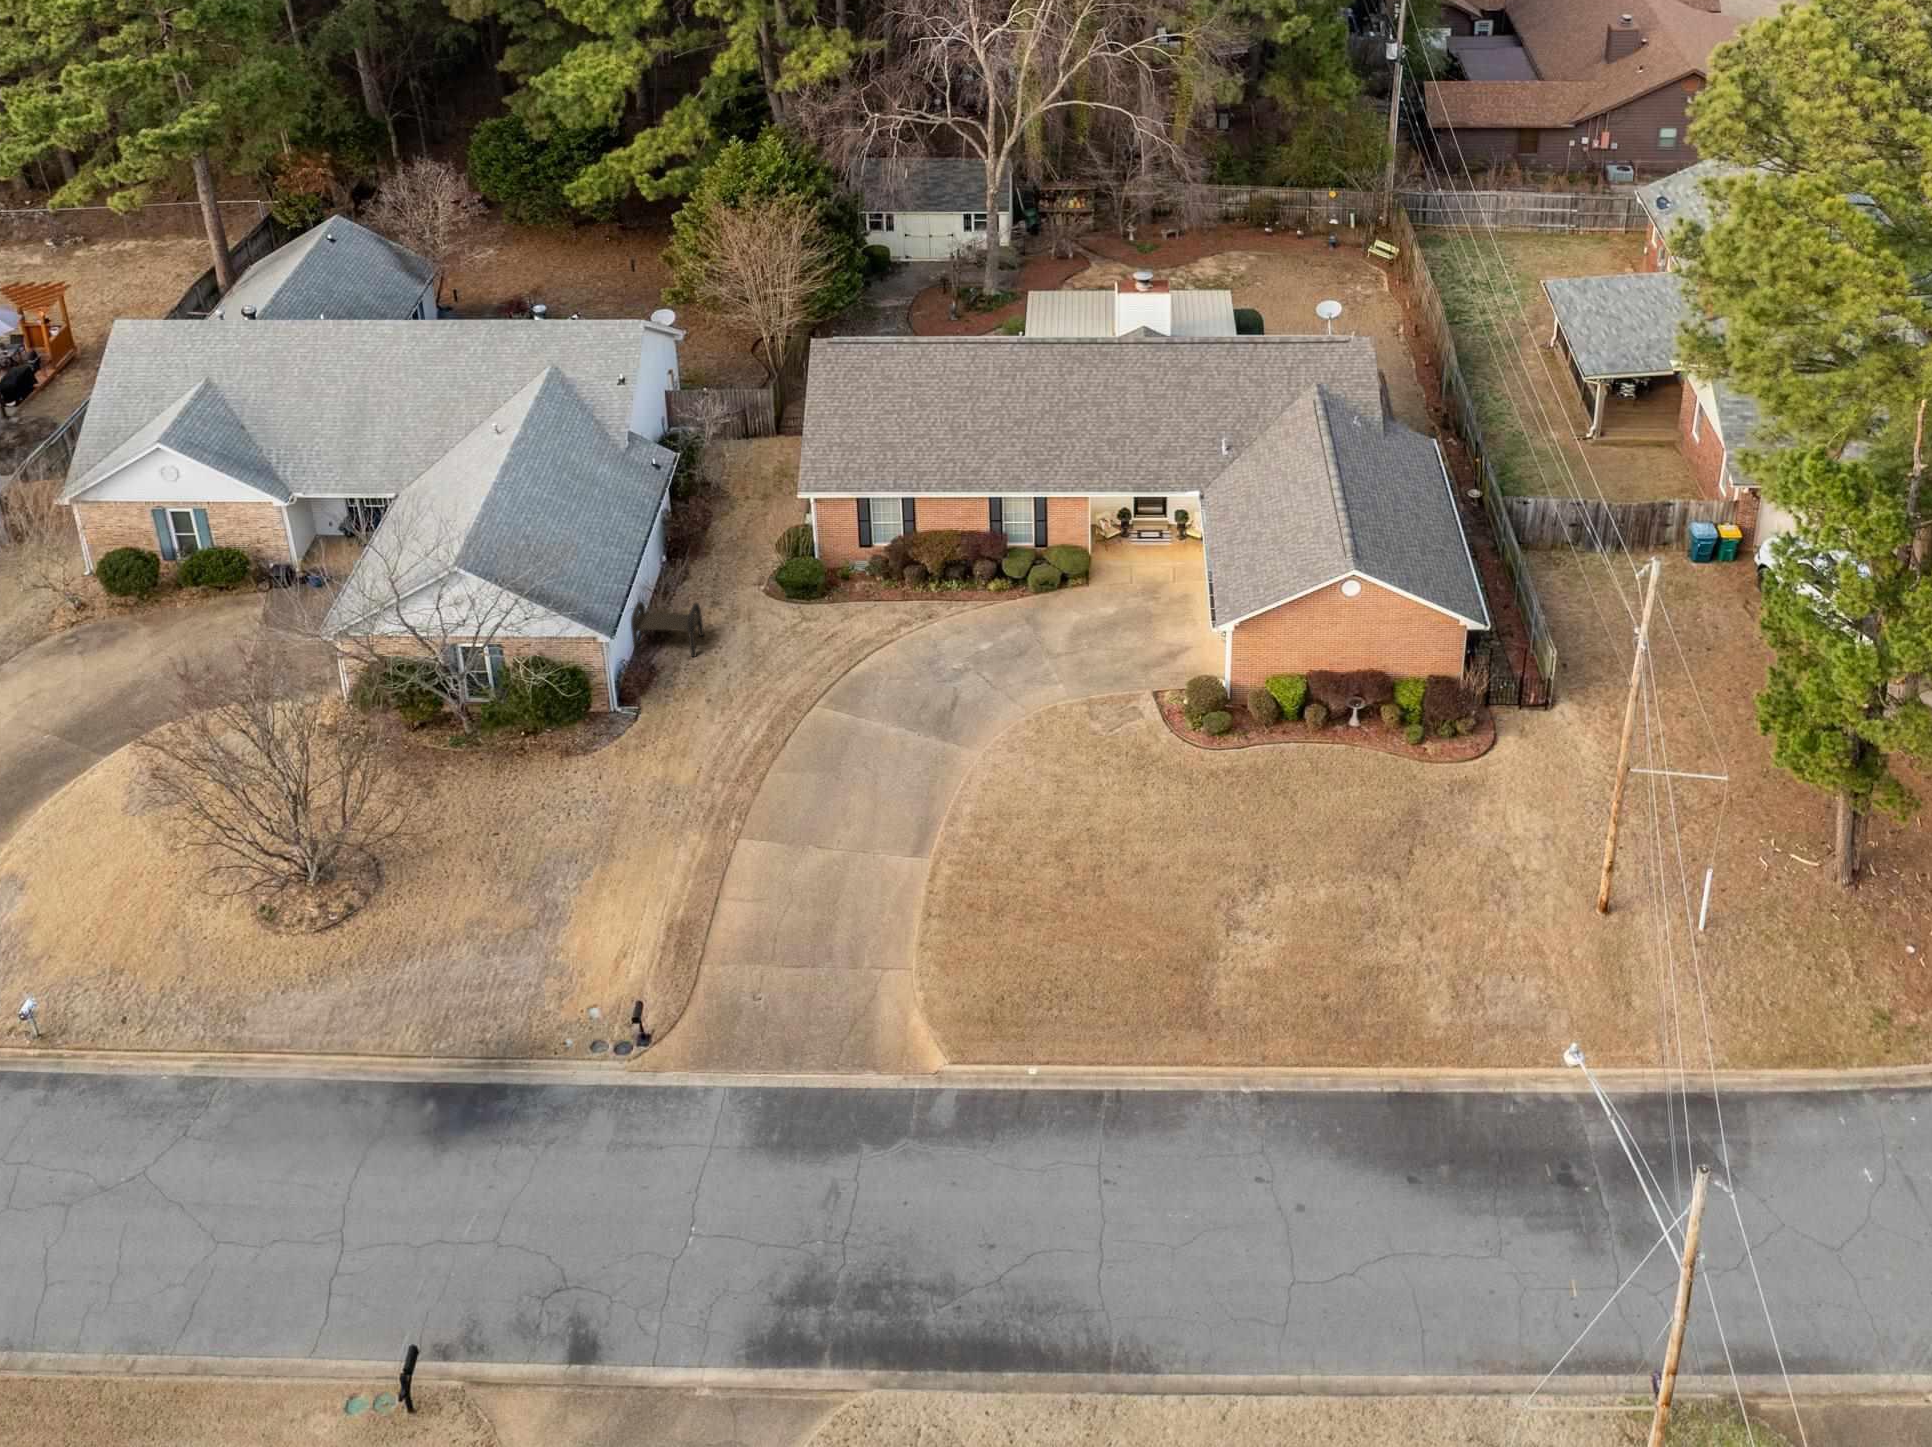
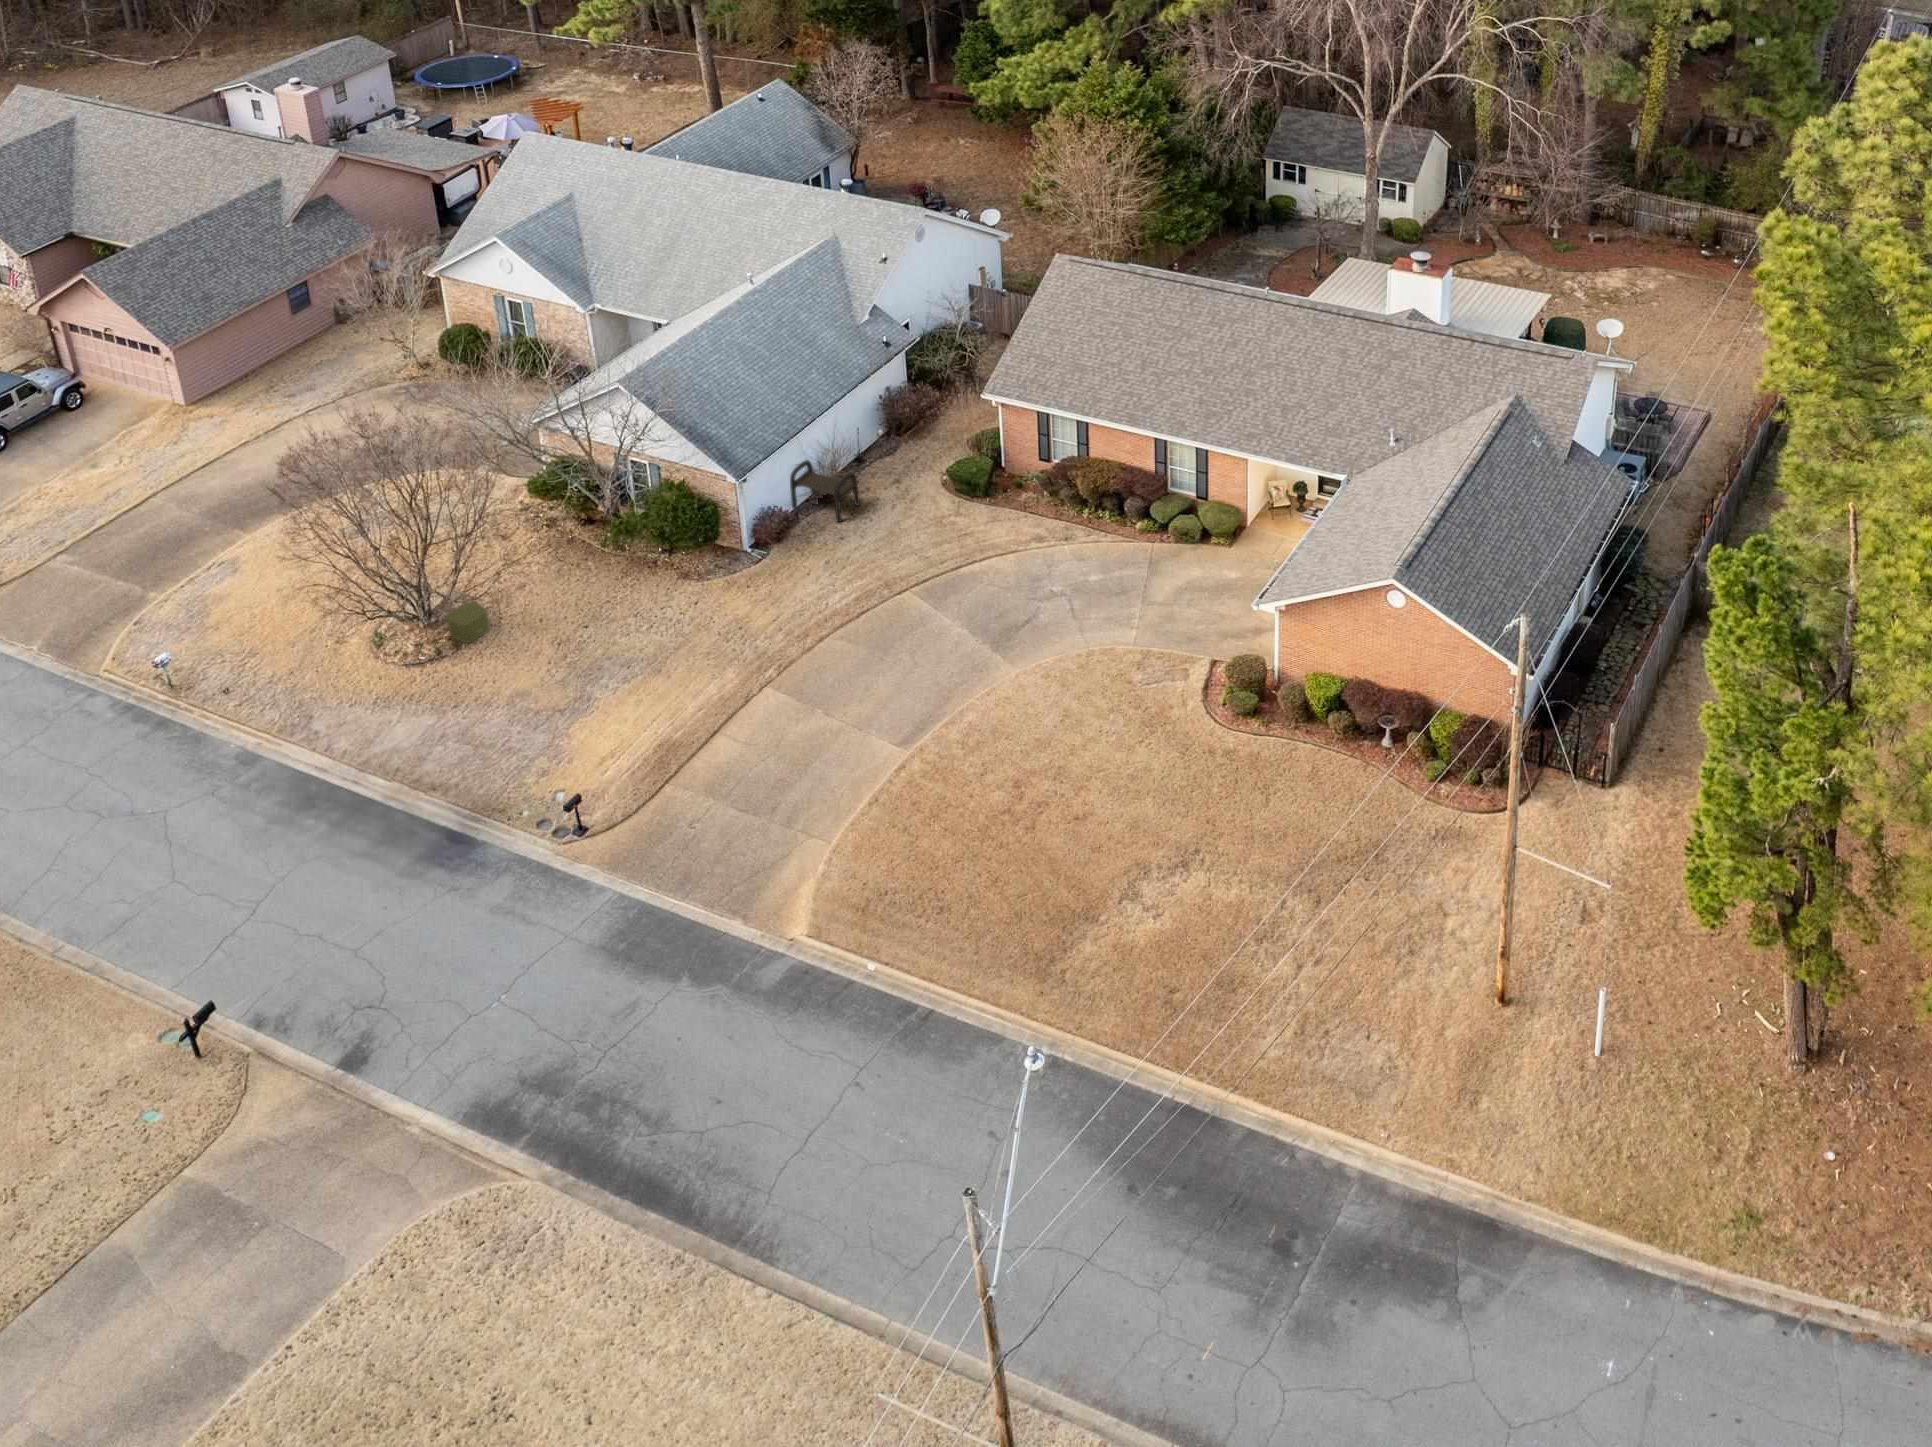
storage box: none [336,843,386,890] -> present [446,602,490,643]

